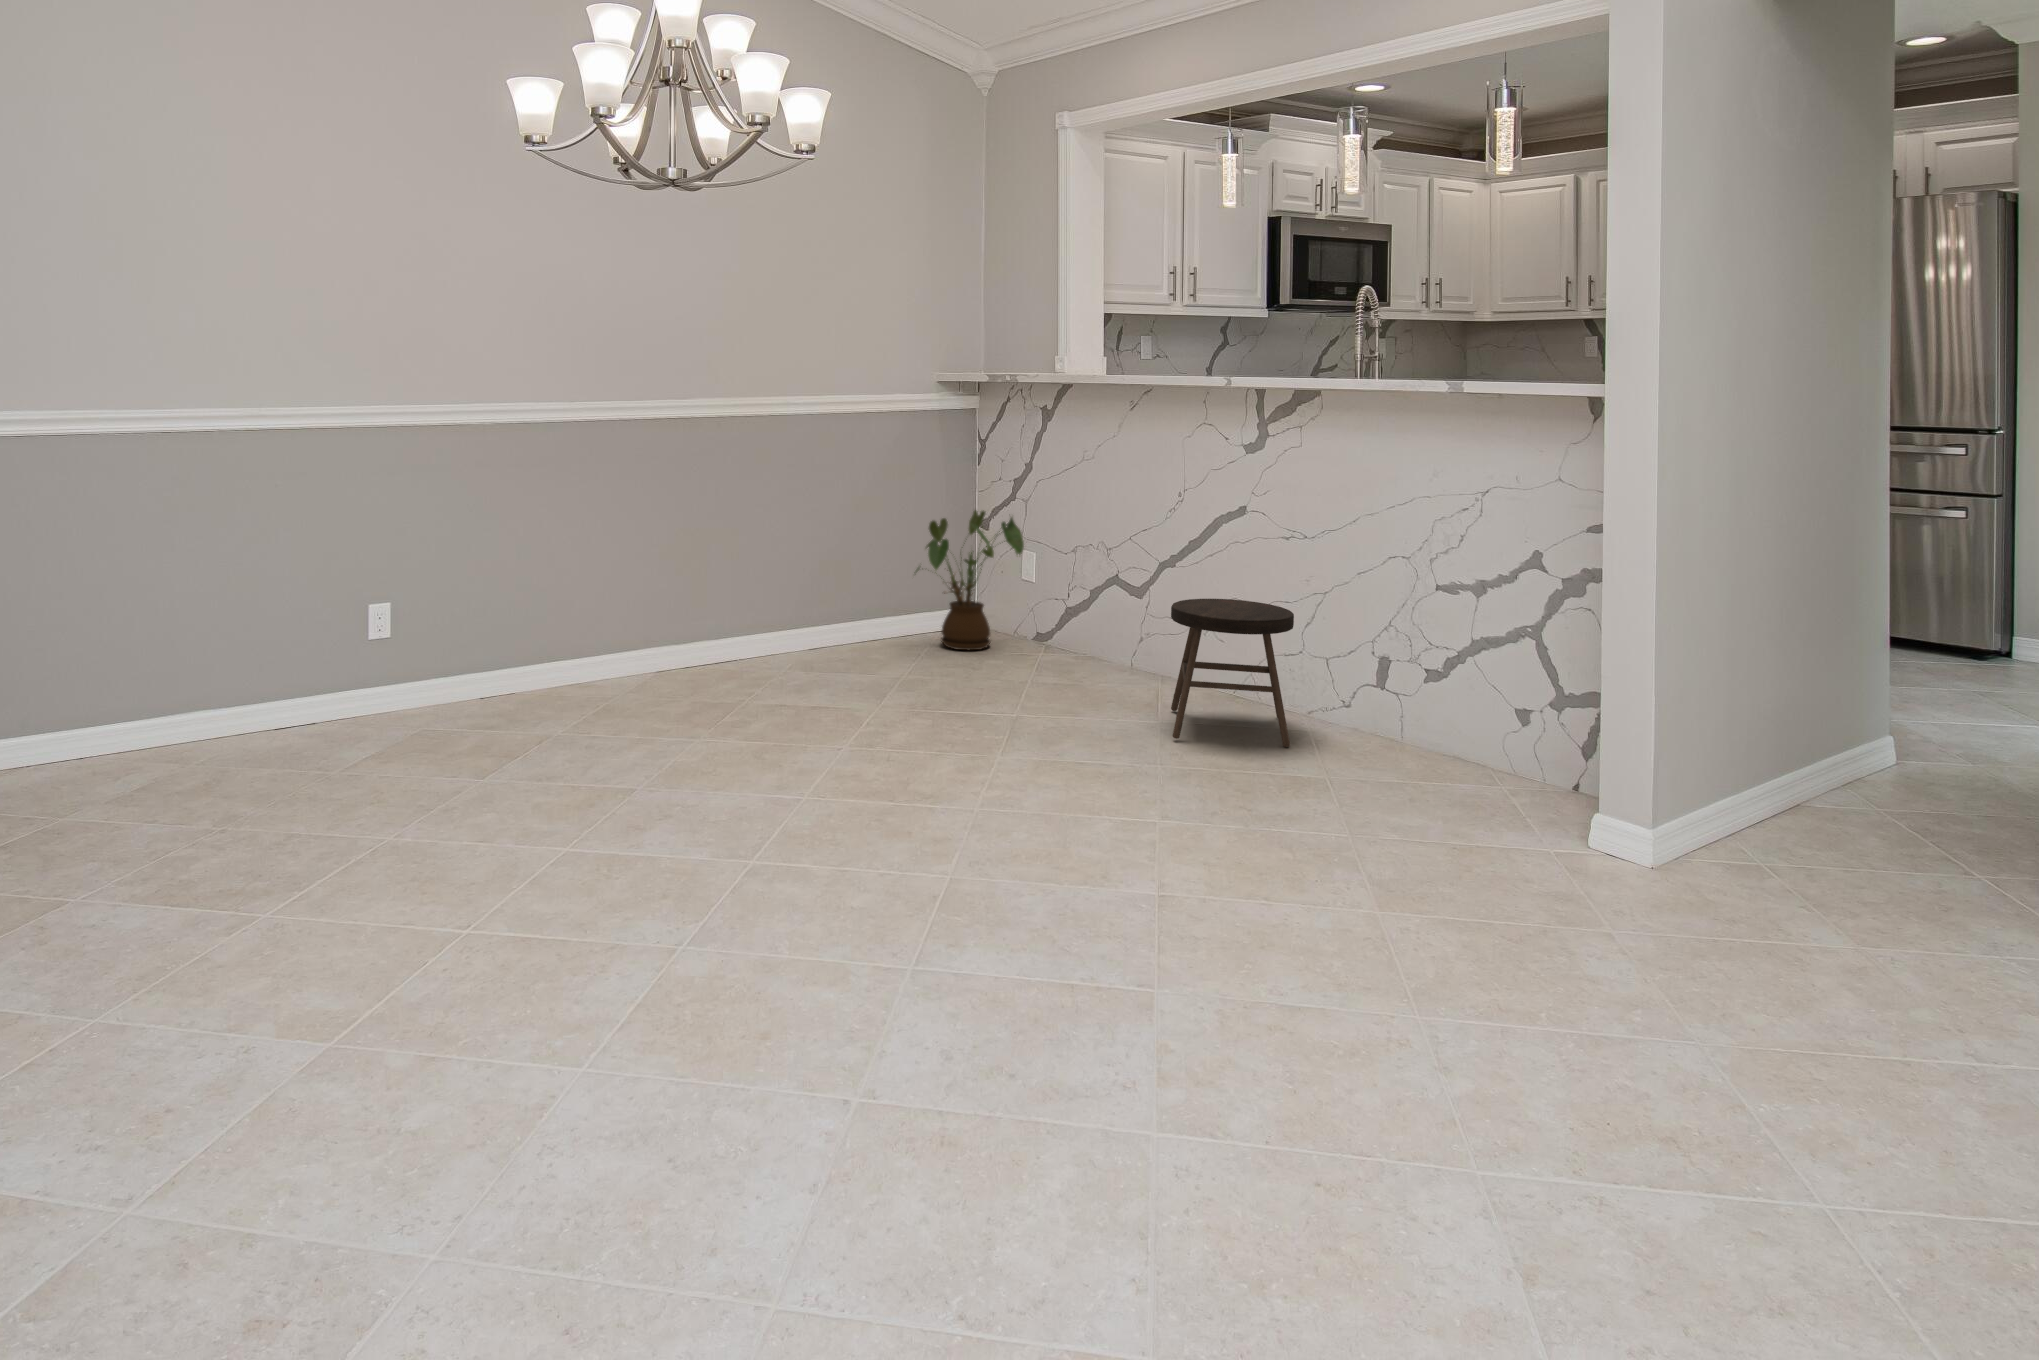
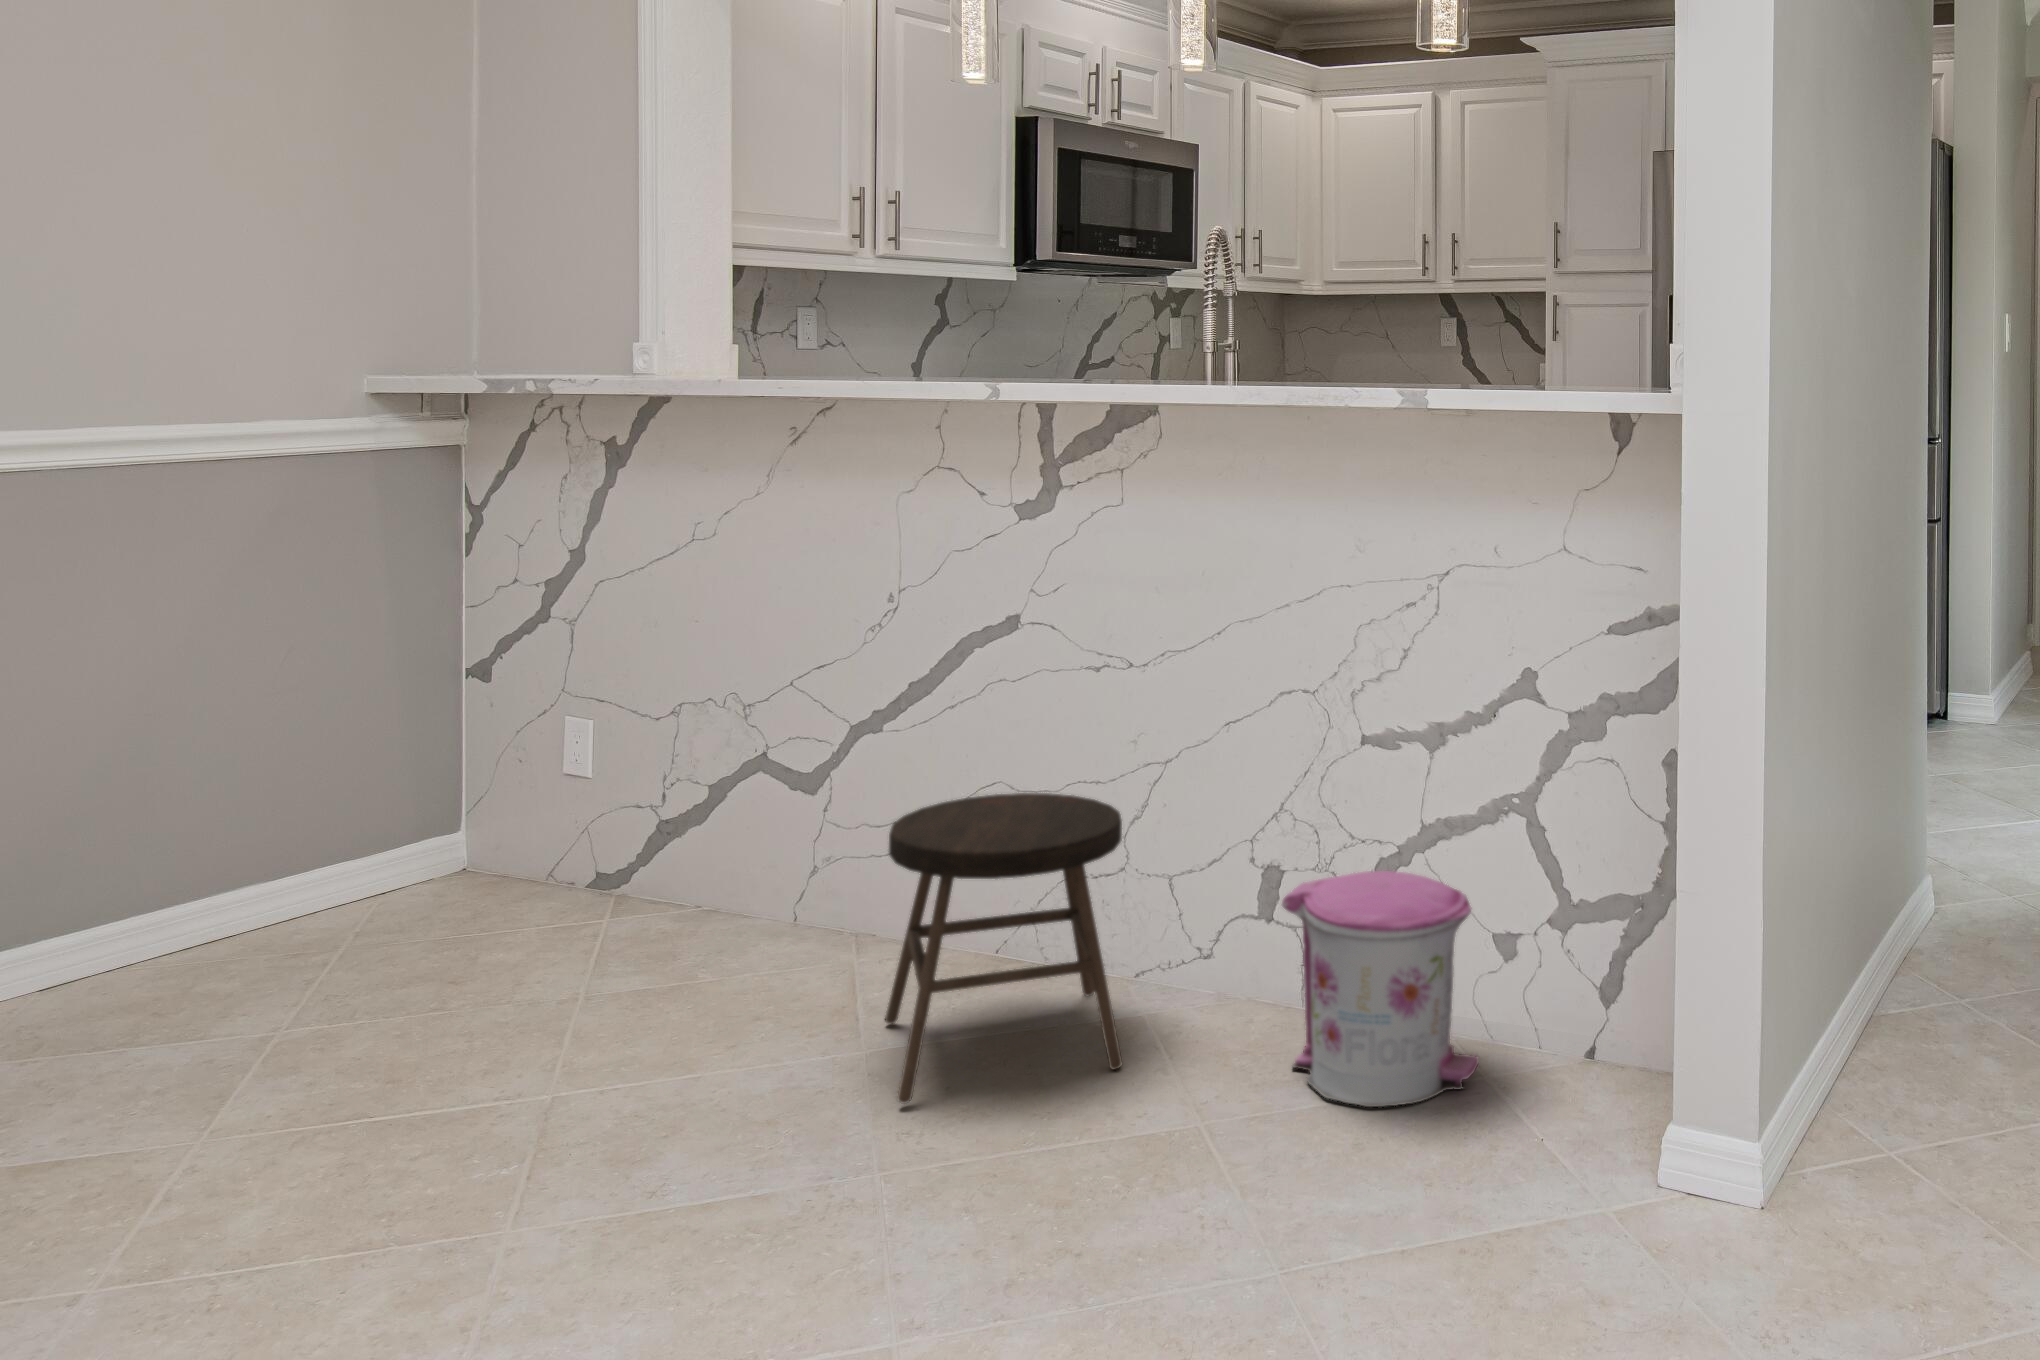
house plant: present [916,510,1024,650] -> none [288,653,564,950]
trash can: none [1378,660,1499,790] -> present [1282,871,1479,1107]

